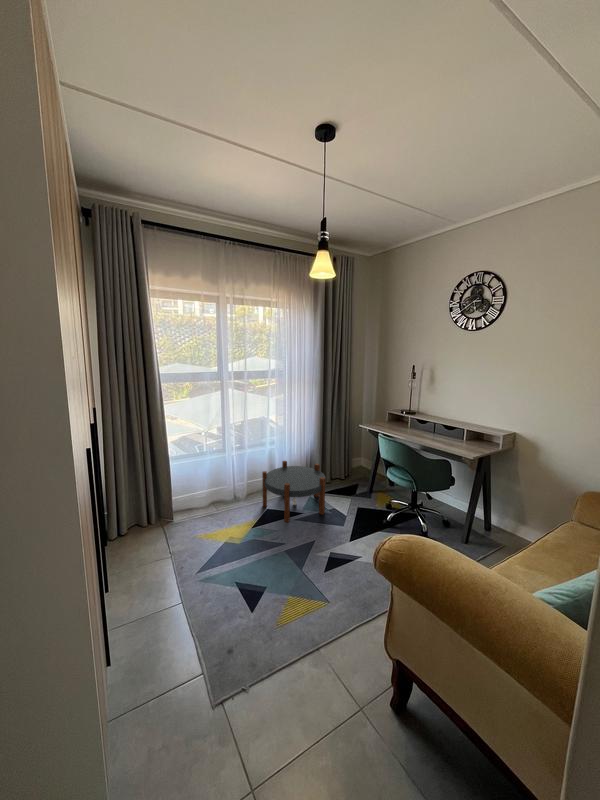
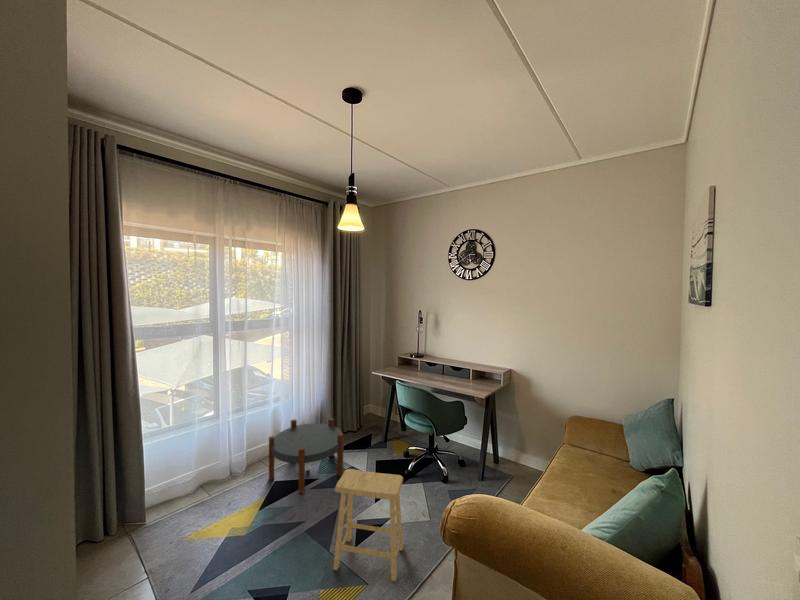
footstool: none [304,506,371,610] -> present [333,469,403,581]

